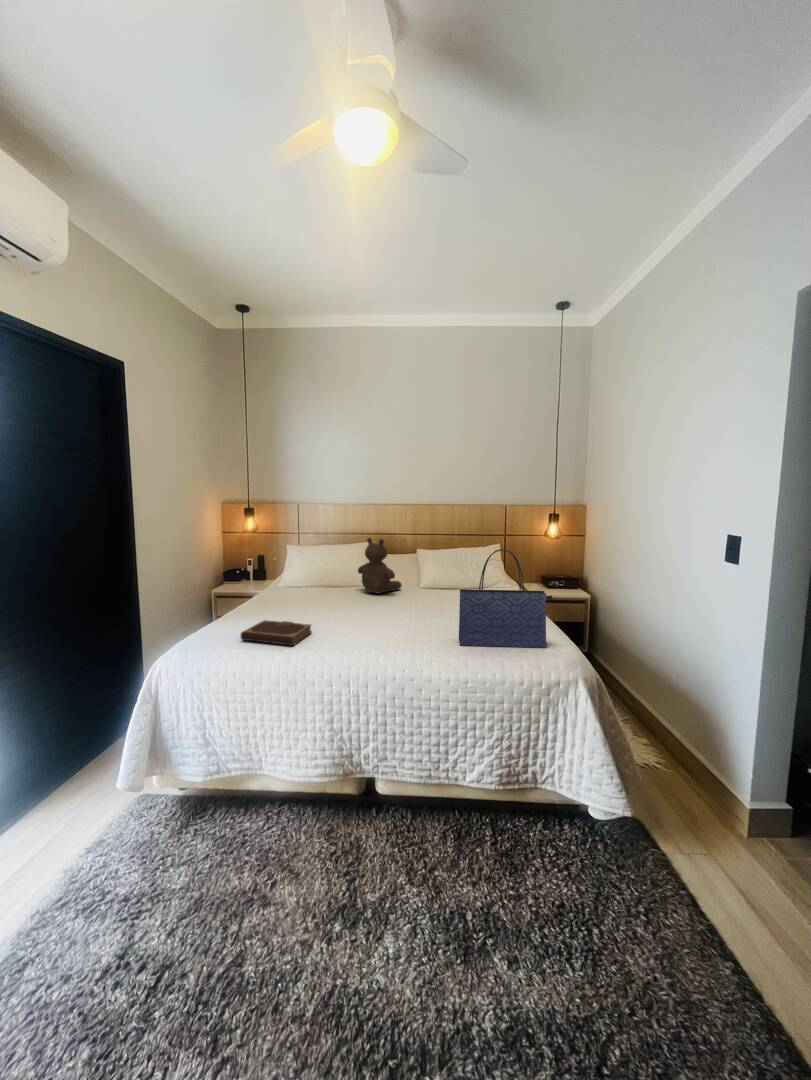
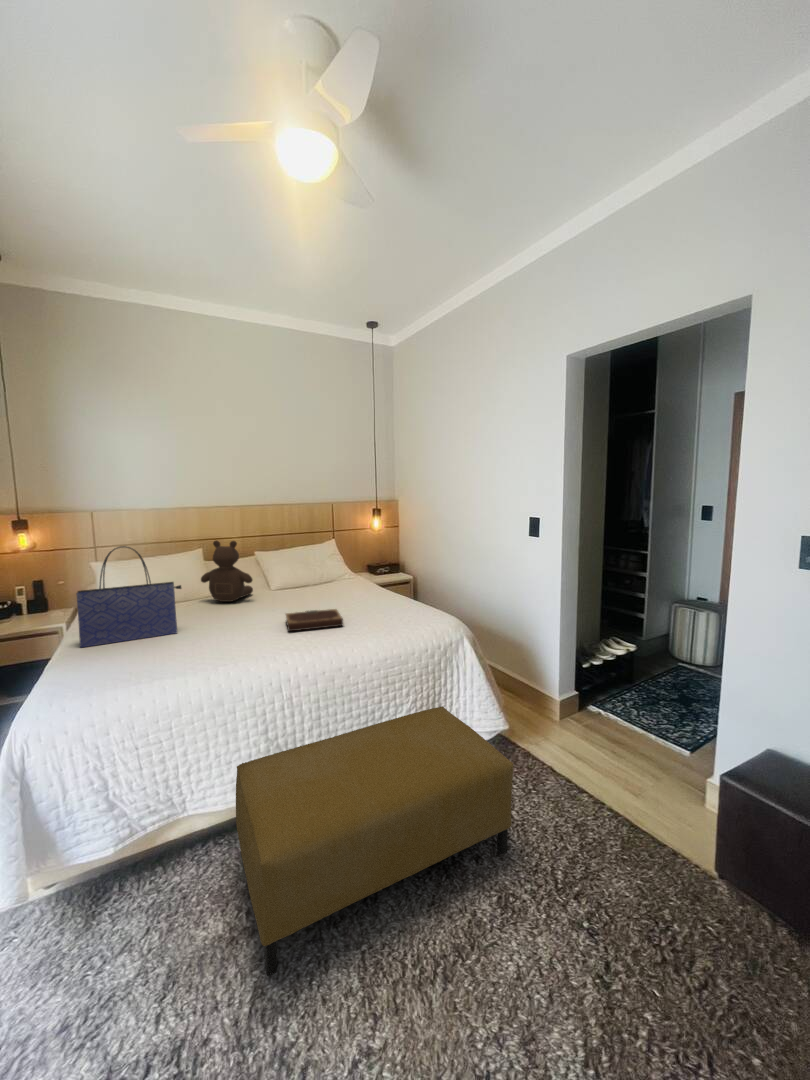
tote bag: present [459,549,552,648] -> present [76,546,181,647]
notebook: present [241,620,311,645] -> present [286,609,343,631]
ottoman: none [243,742,572,990] -> present [236,706,513,976]

